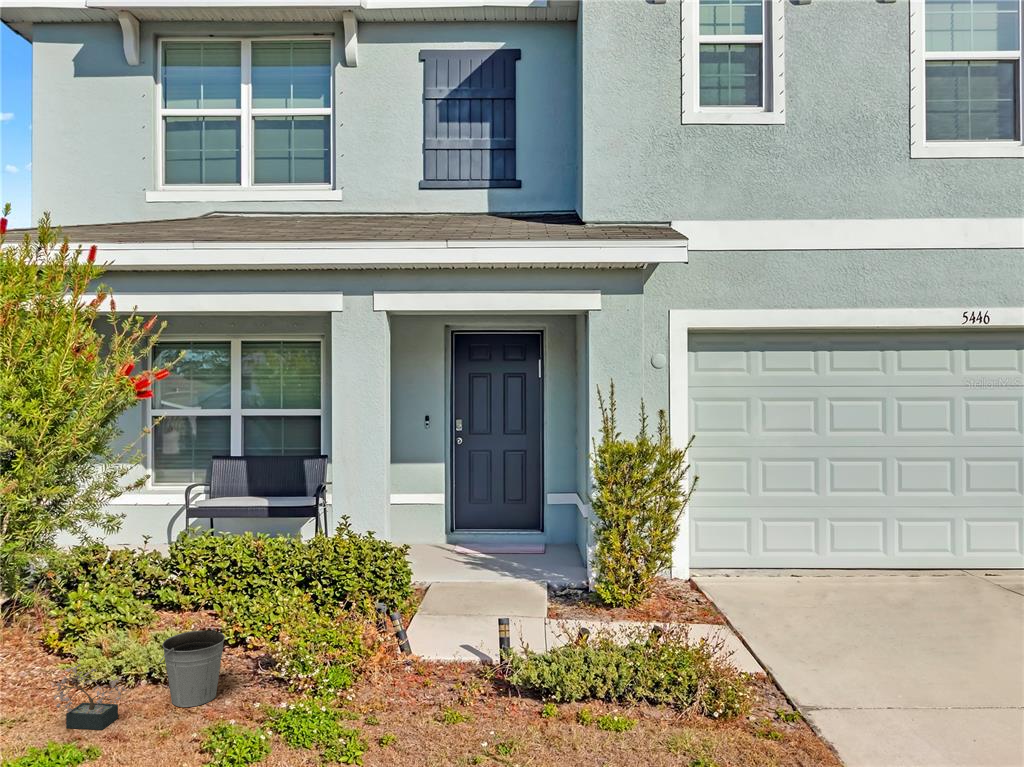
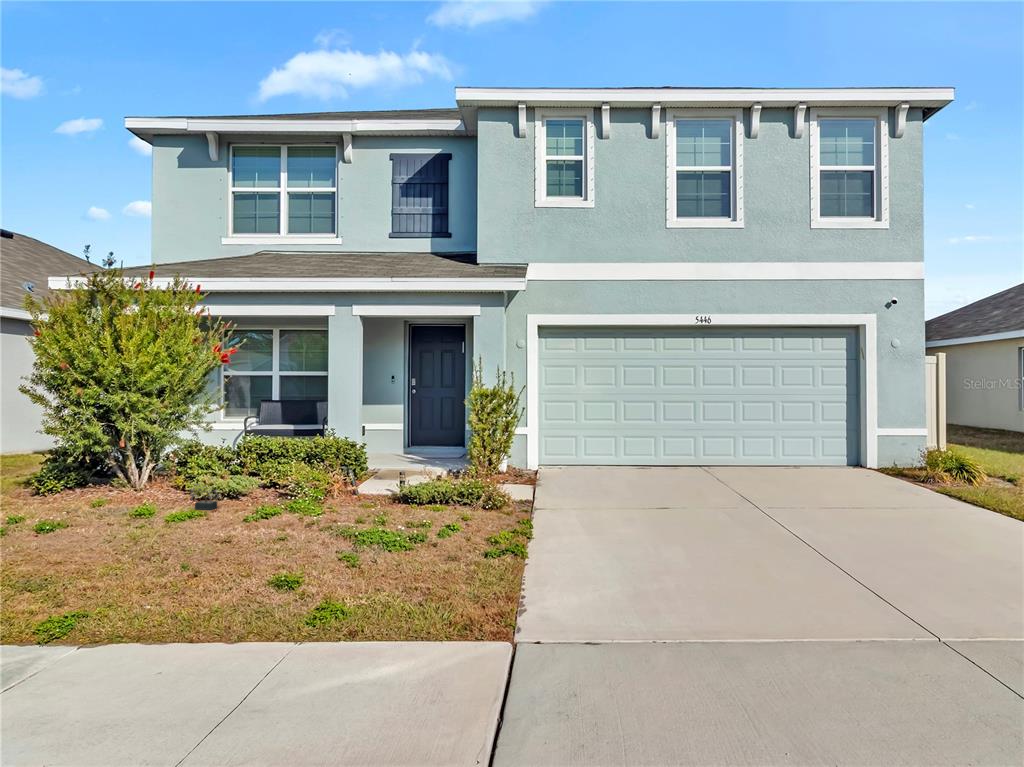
bucket: present [159,628,225,707] -> none [236,473,266,506]

